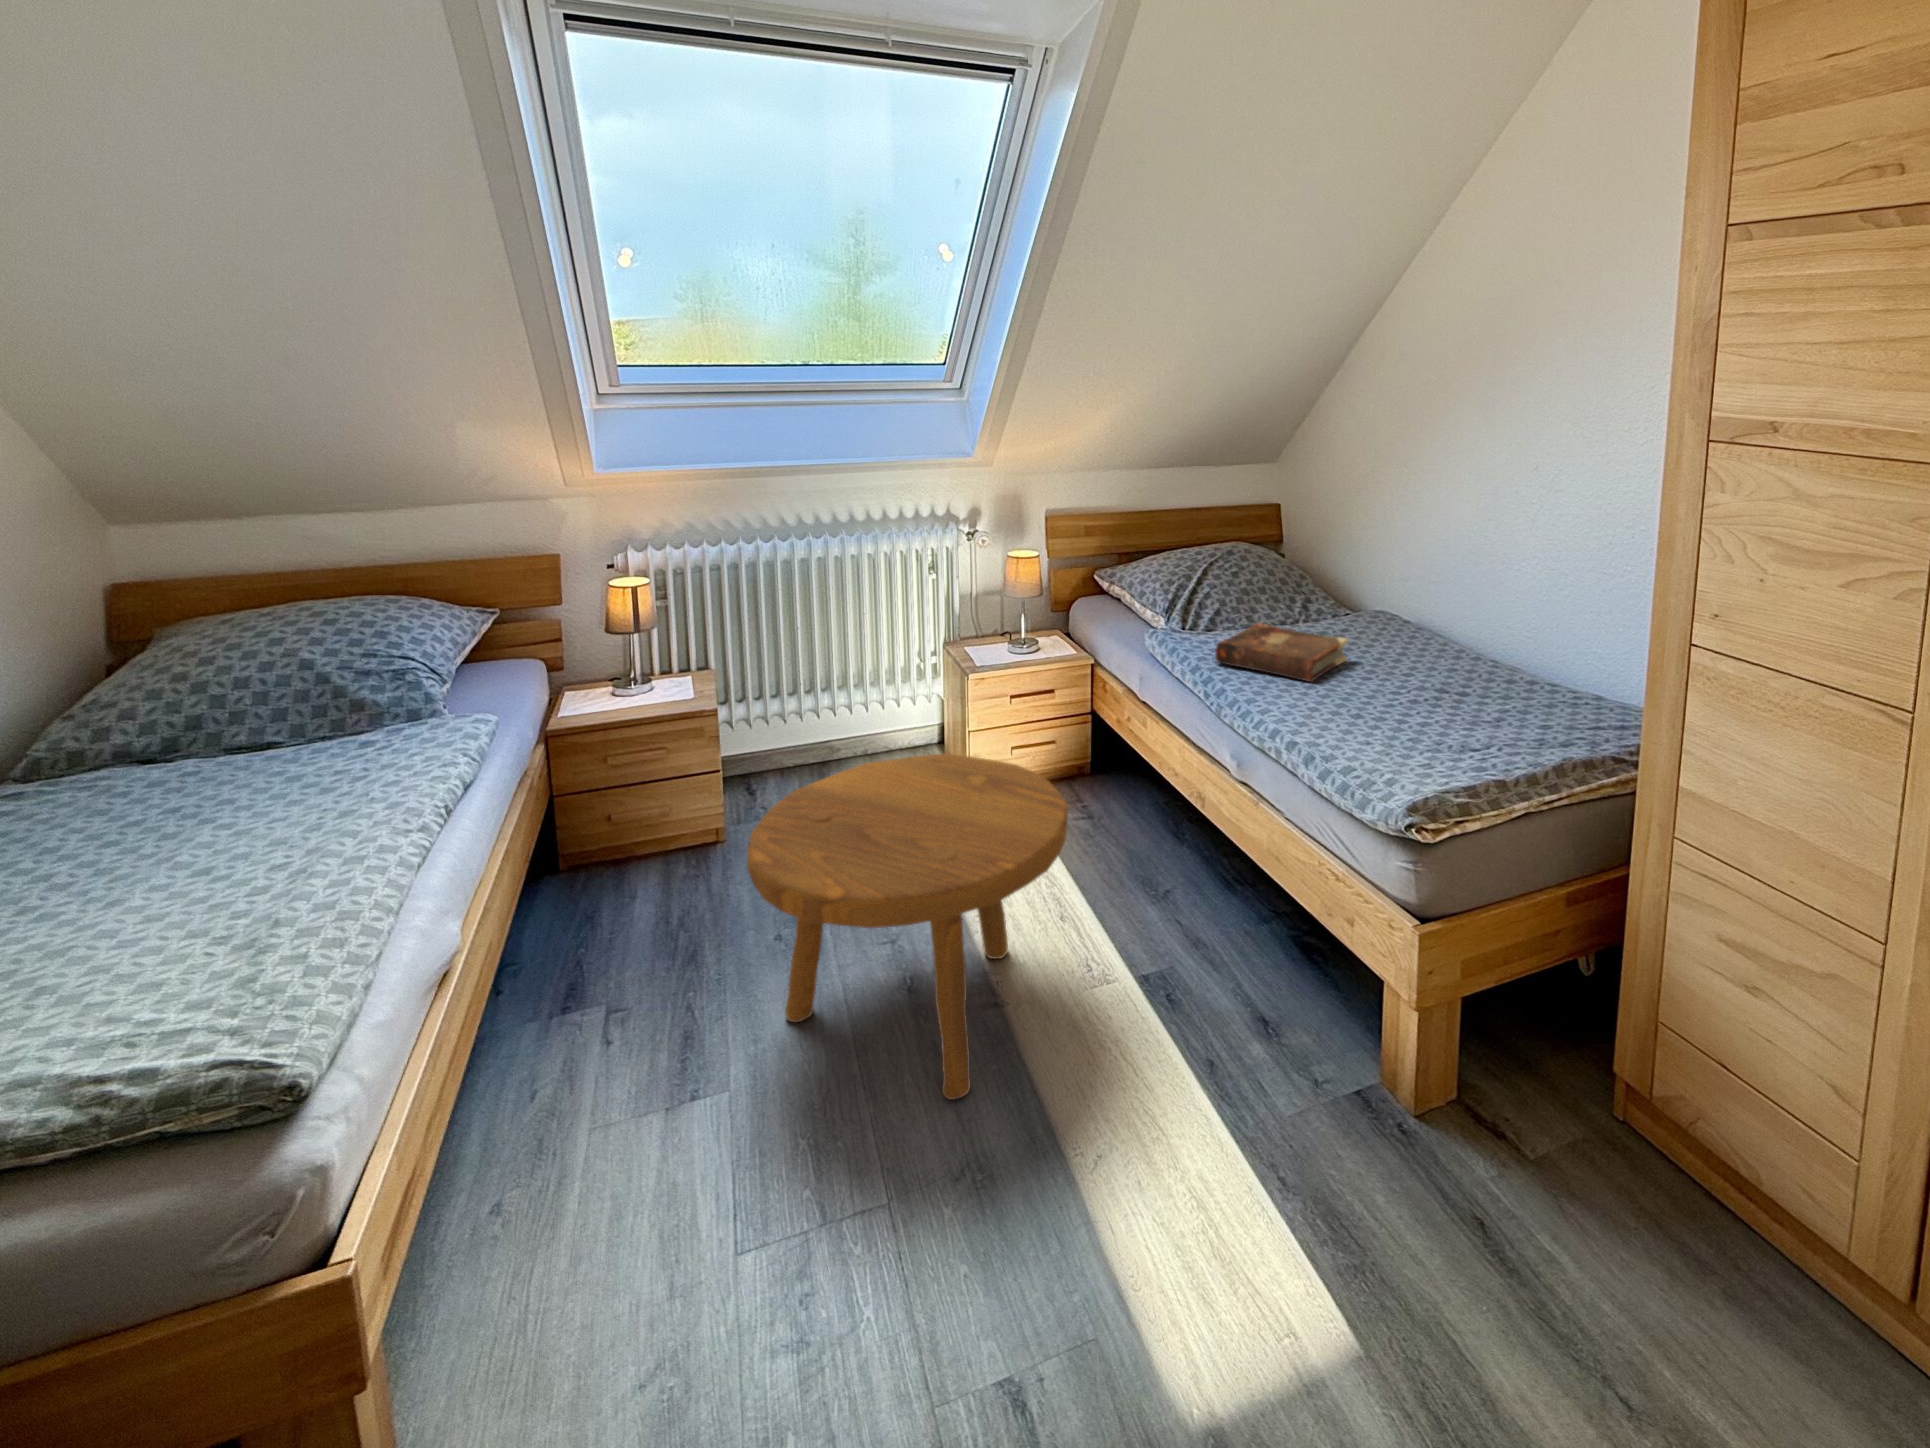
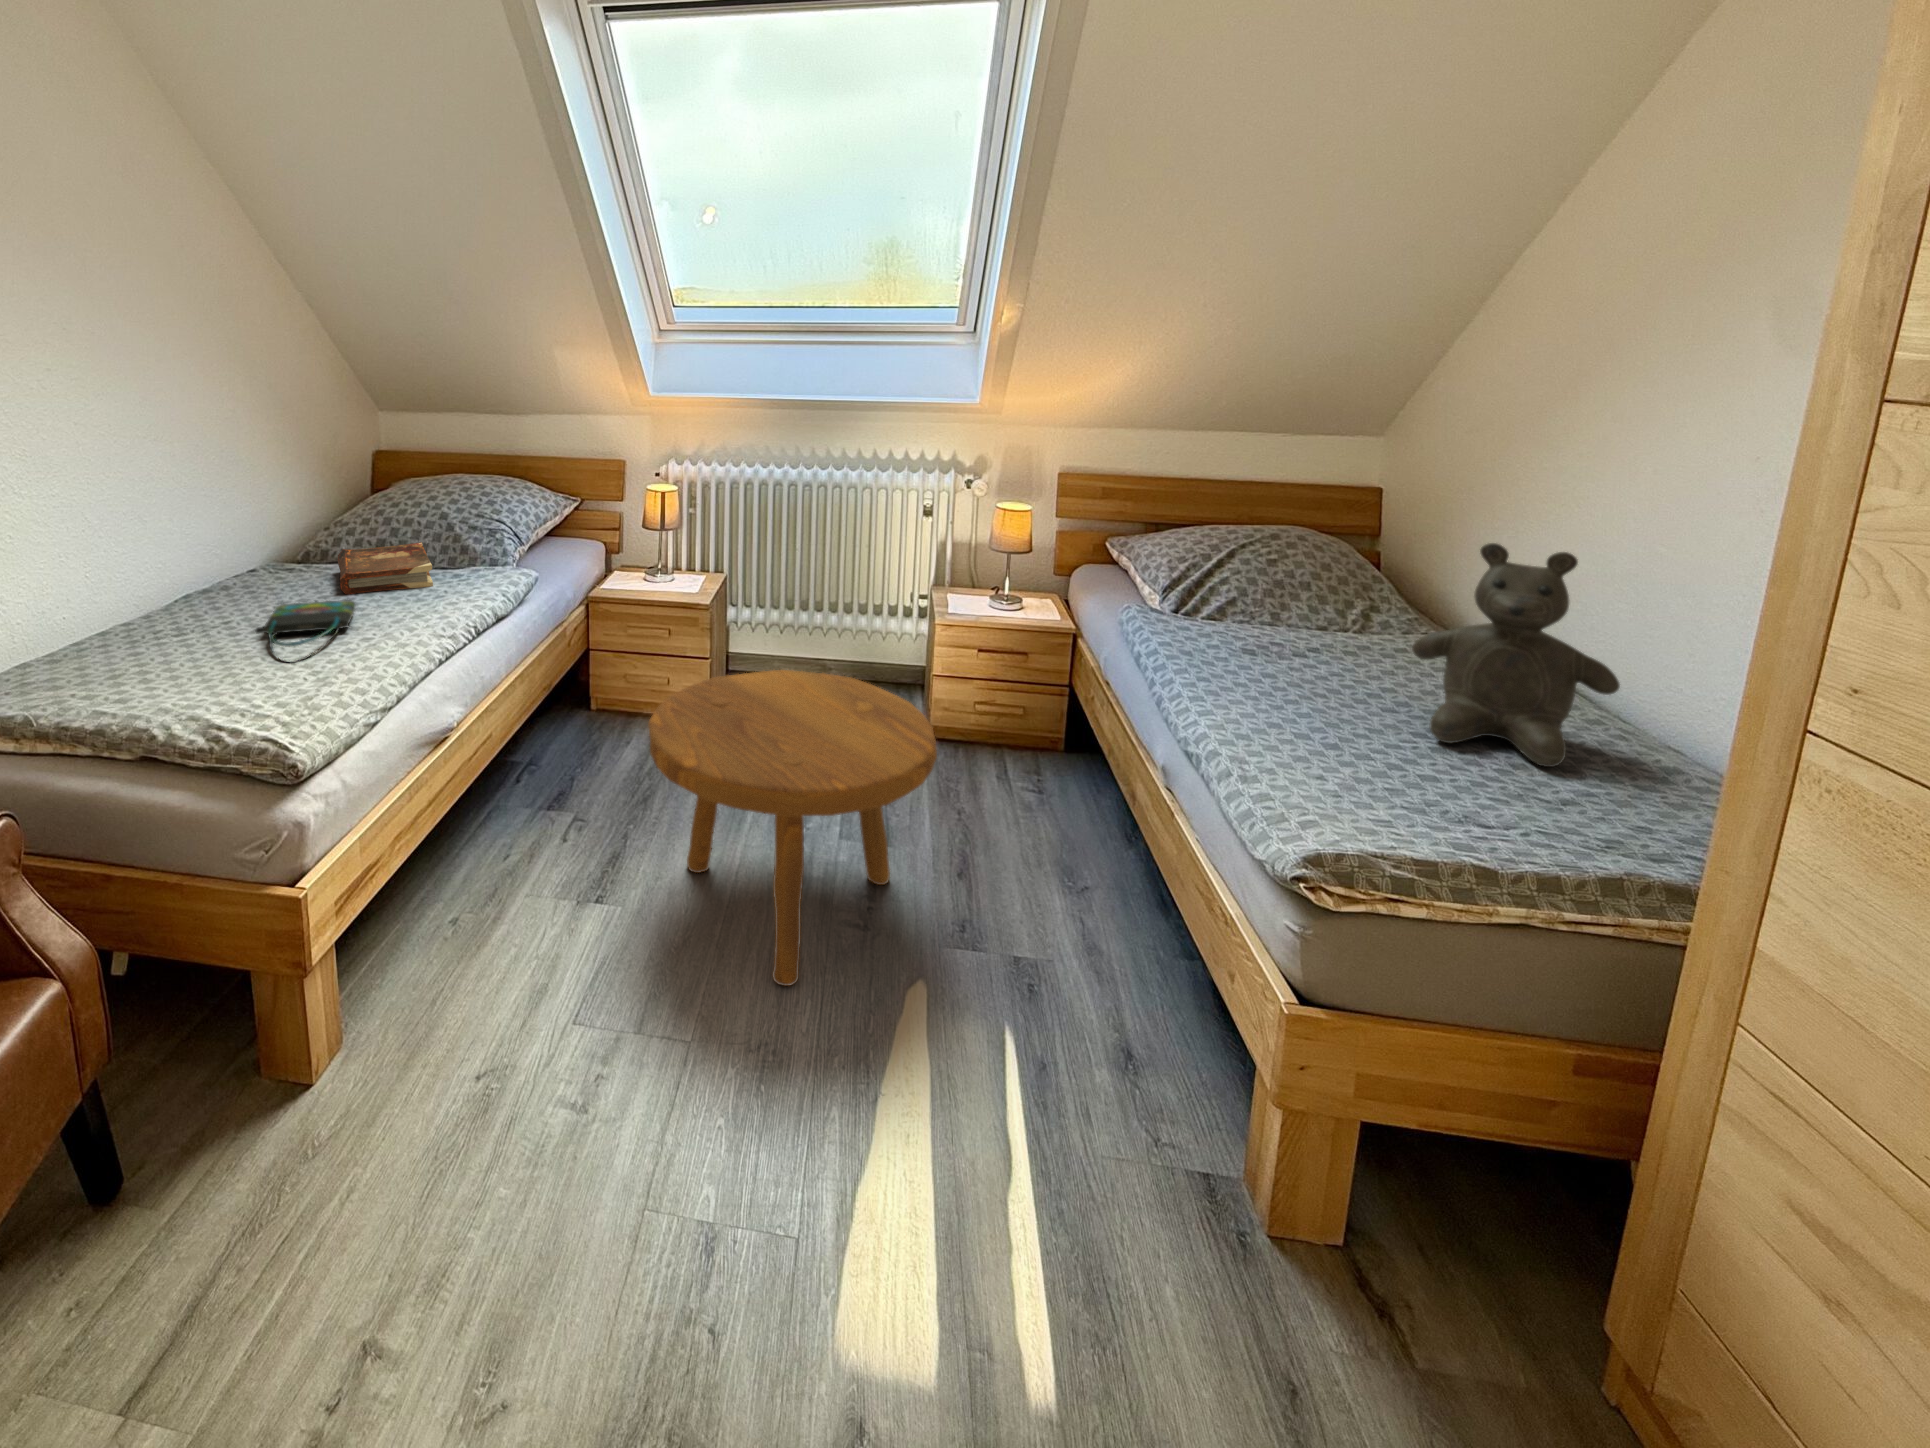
teddy bear: none [1378,545,1496,700] -> present [1412,543,1620,767]
book: present [1215,623,1348,682] -> present [338,542,433,594]
tote bag: none [13,817,228,945] -> present [256,600,355,663]

